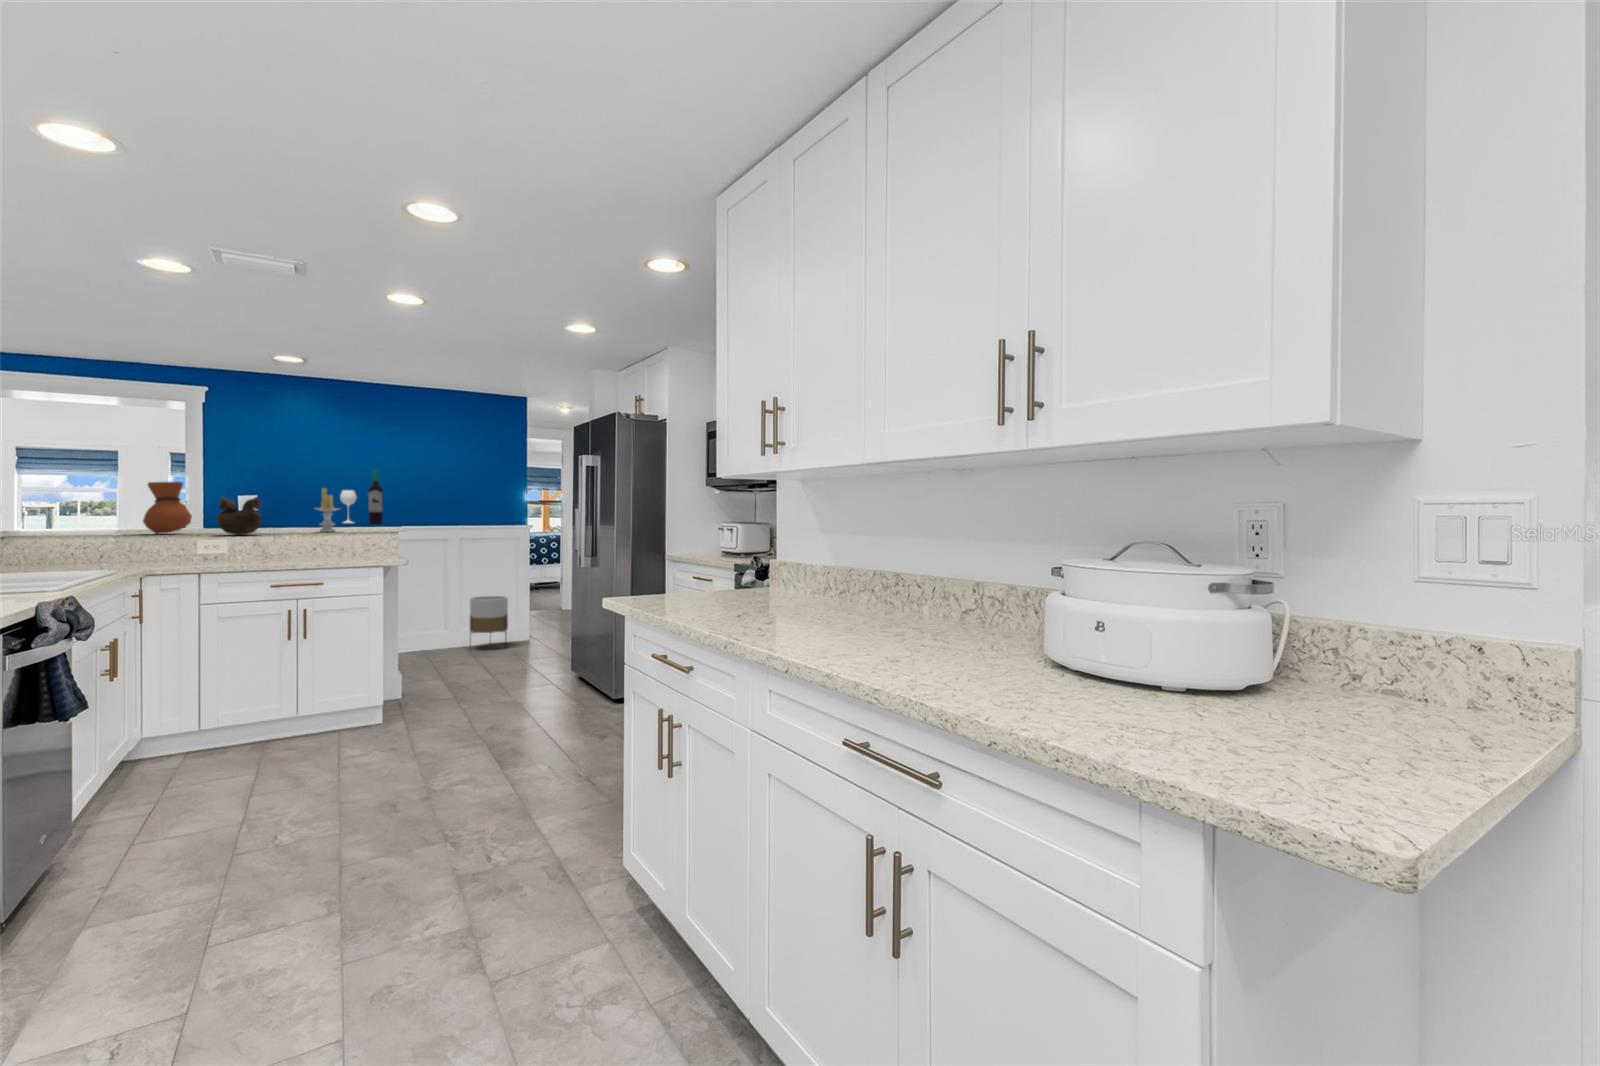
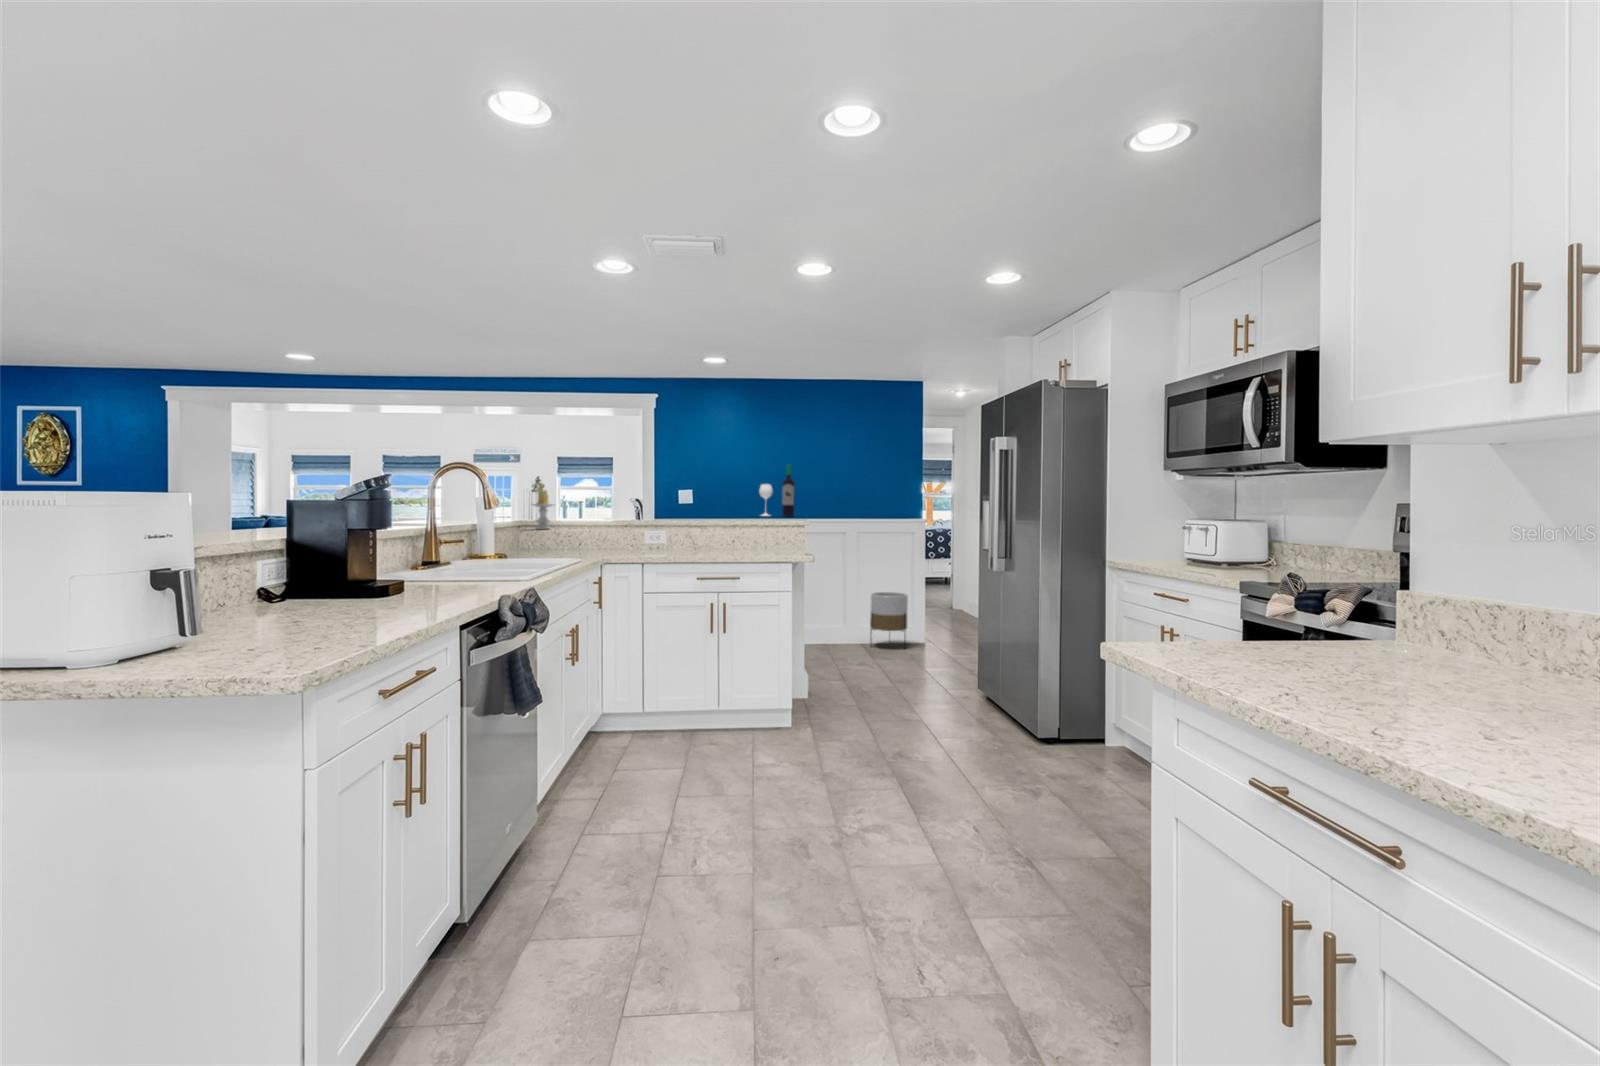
vase: present [143,482,192,534] -> none [608,478,642,526]
candle: present [316,488,339,532] -> present [532,483,554,529]
decorative bowl: present [216,496,262,535] -> none [658,490,693,528]

